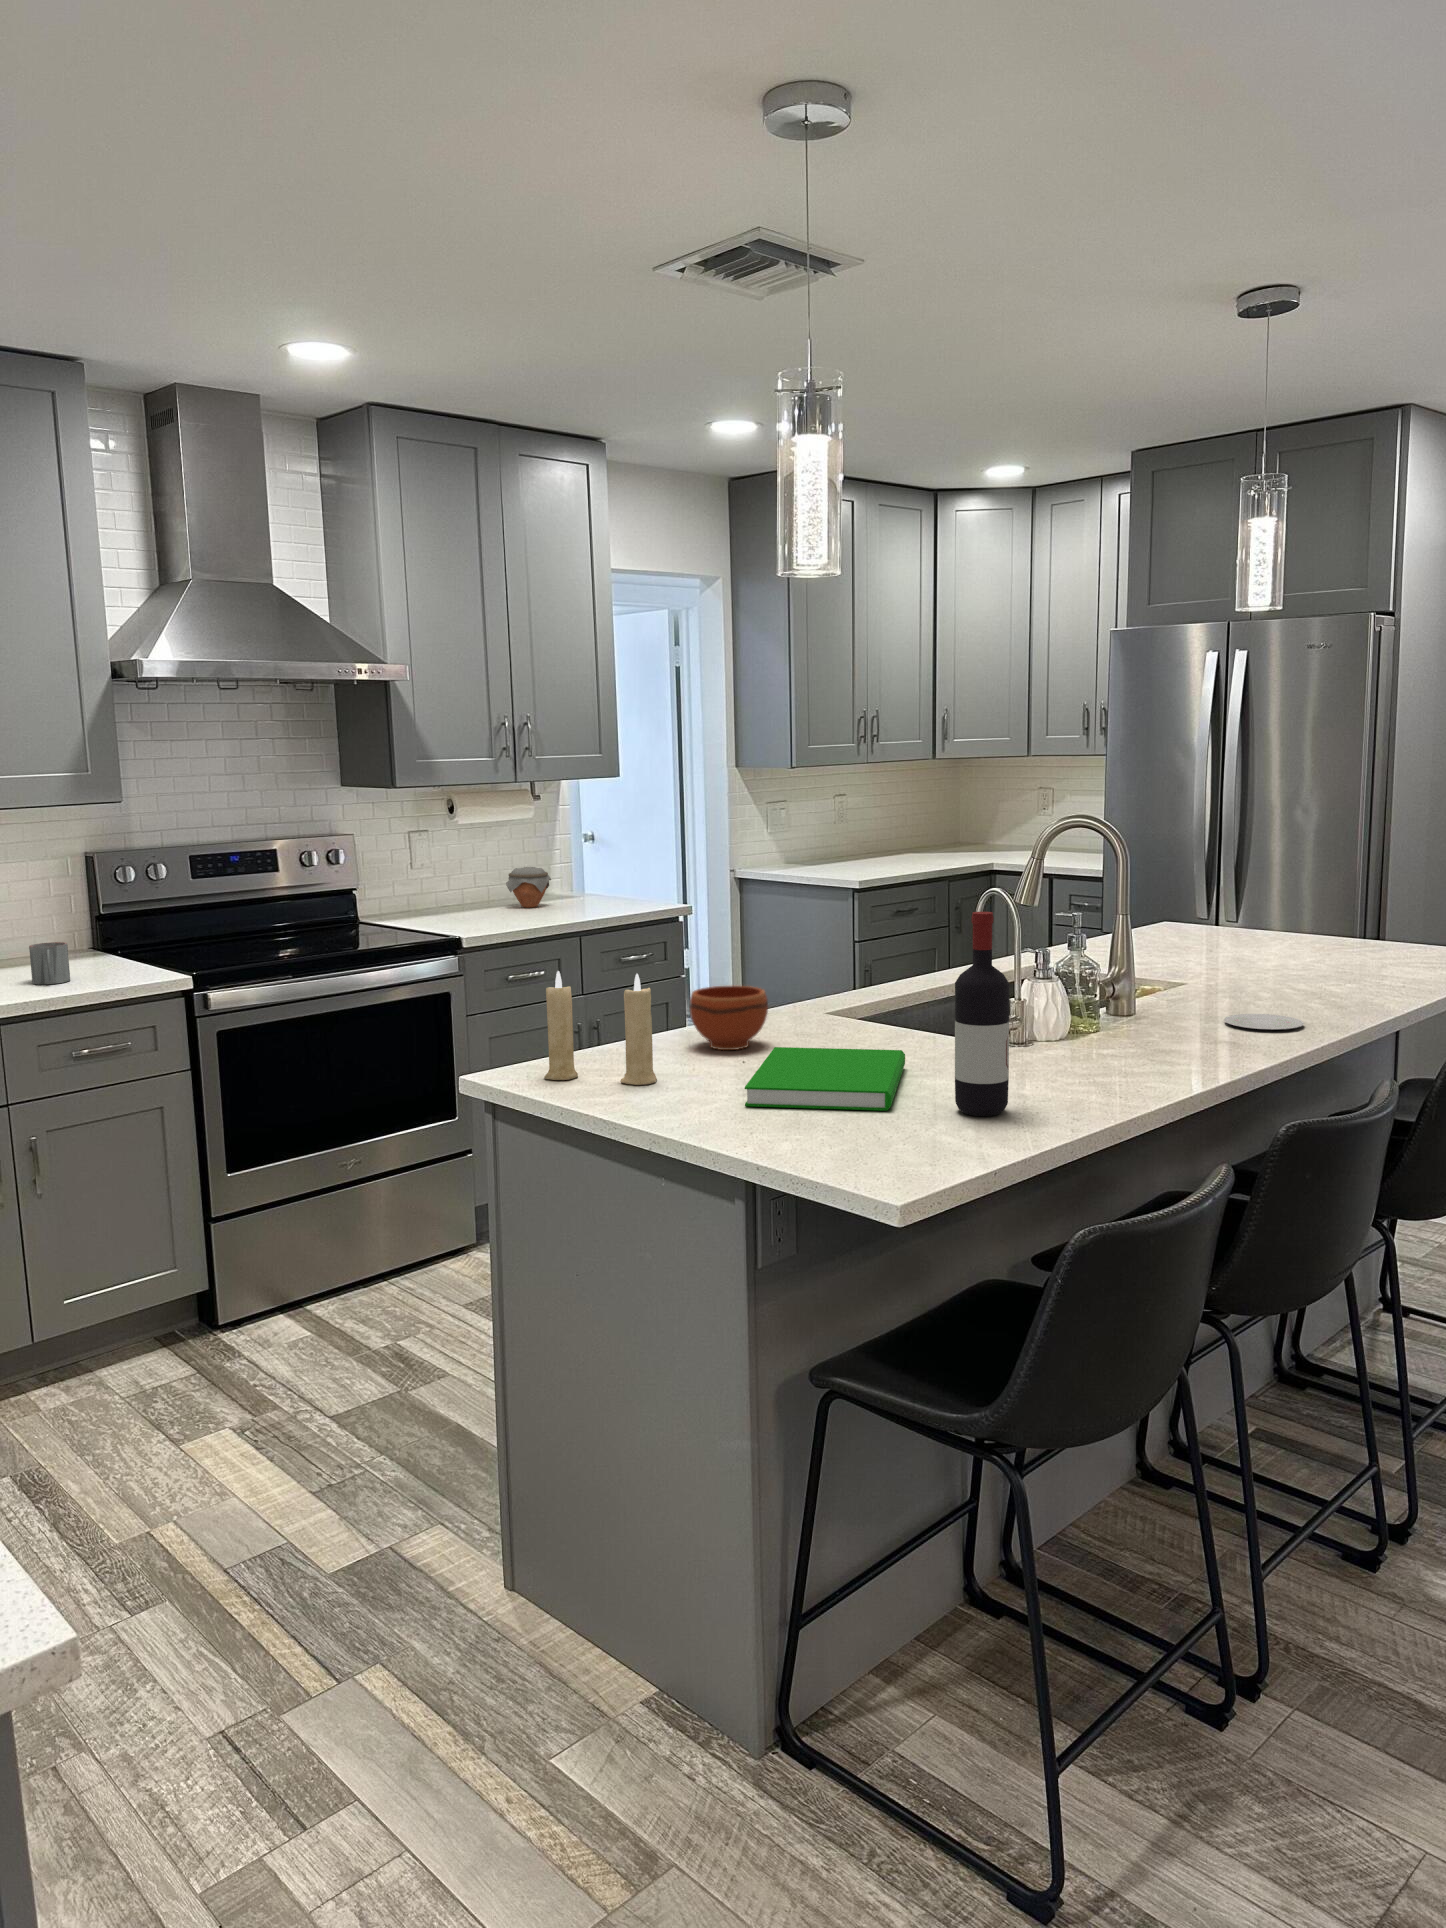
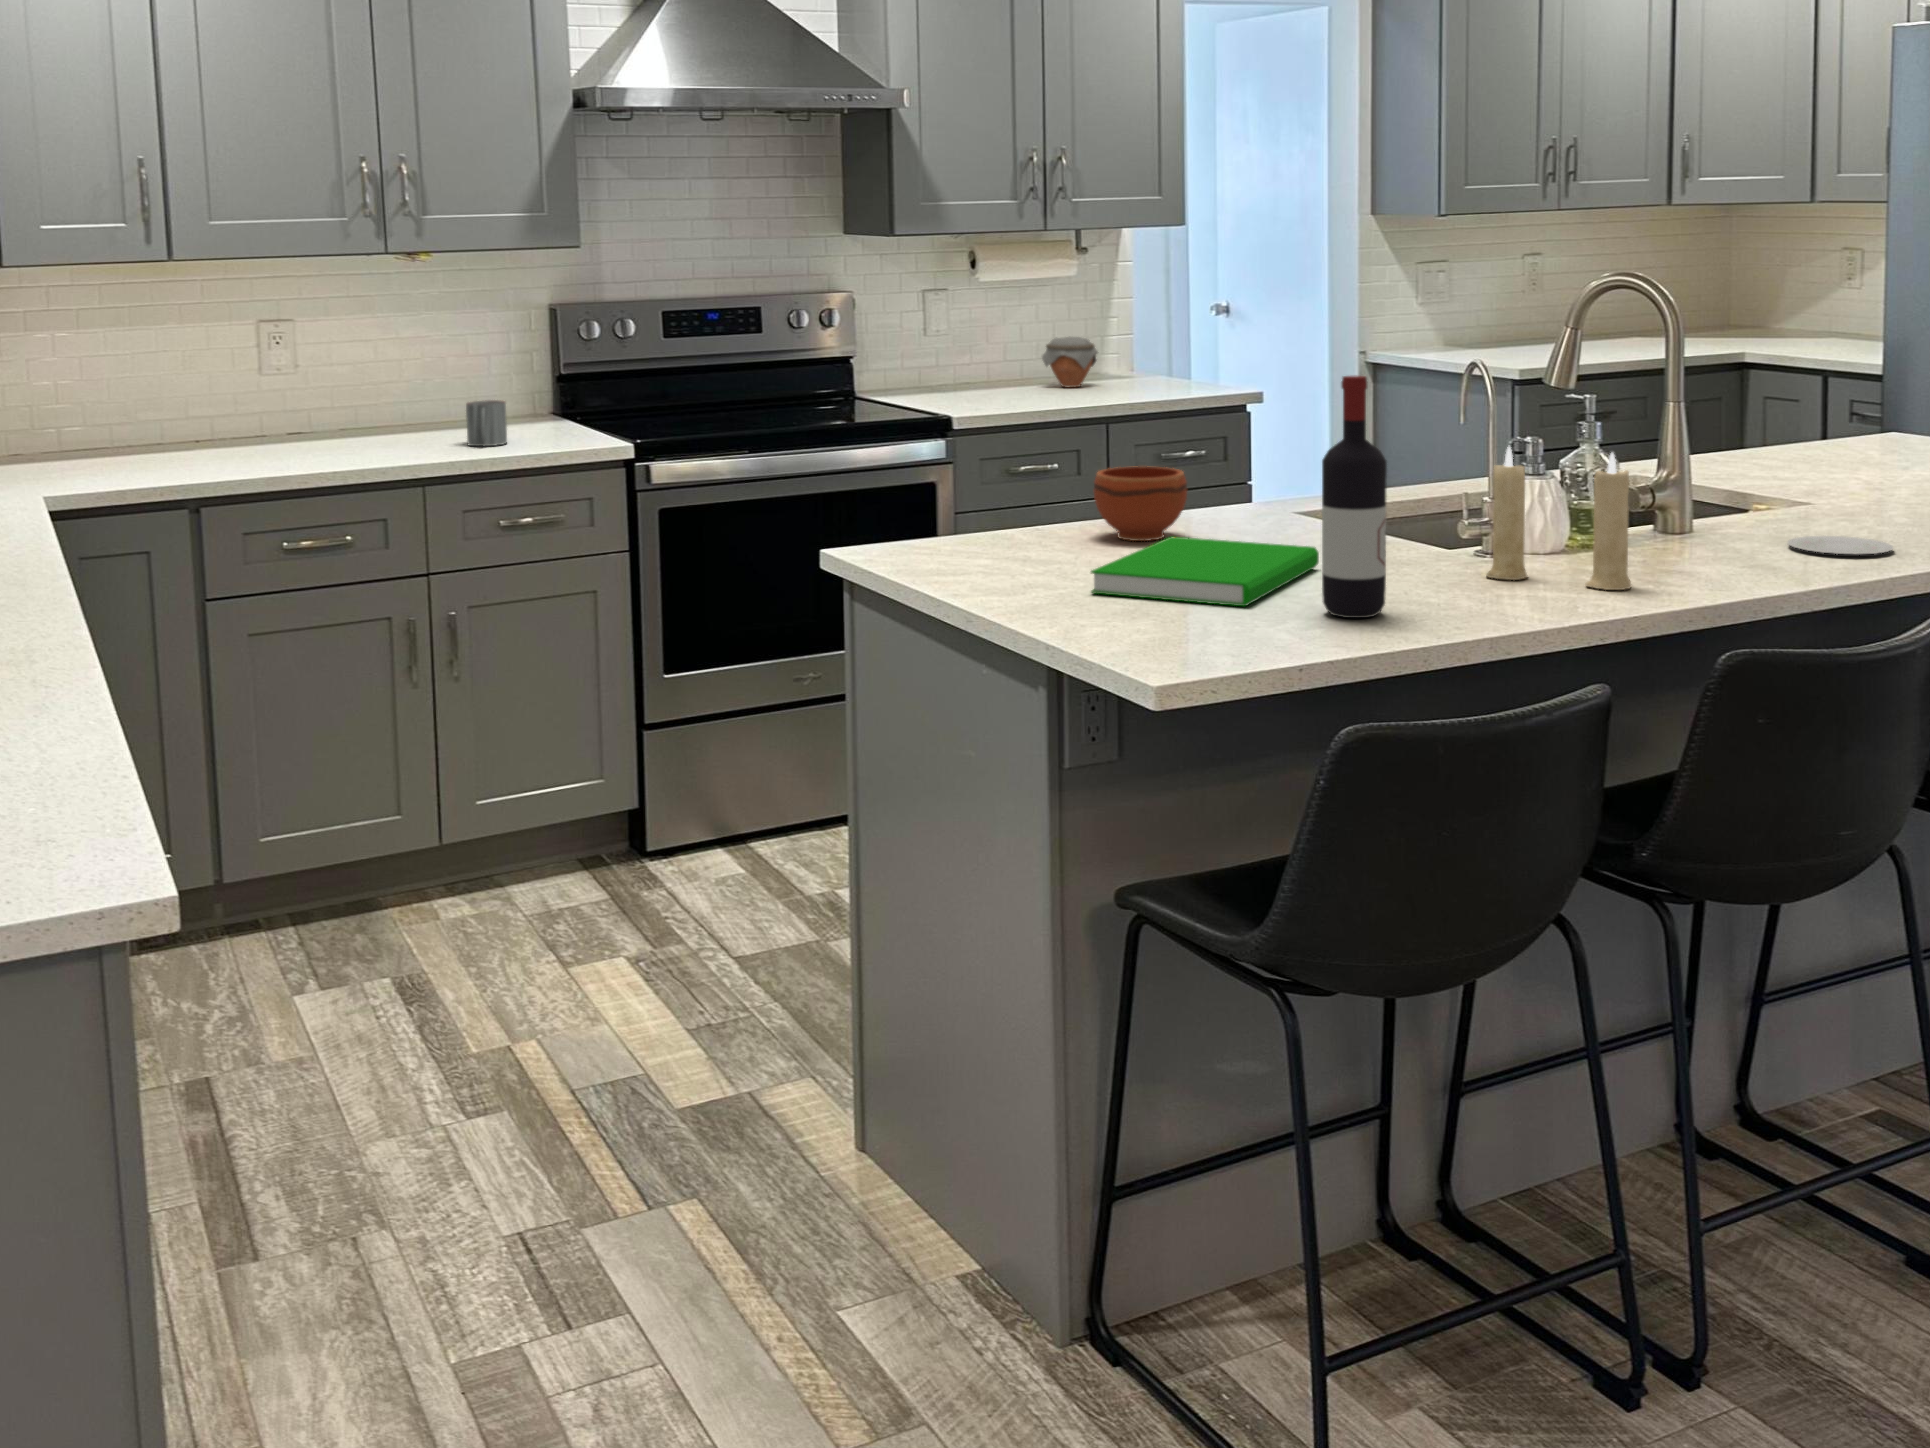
candle: present [544,971,657,1085] -> present [1486,447,1631,590]

